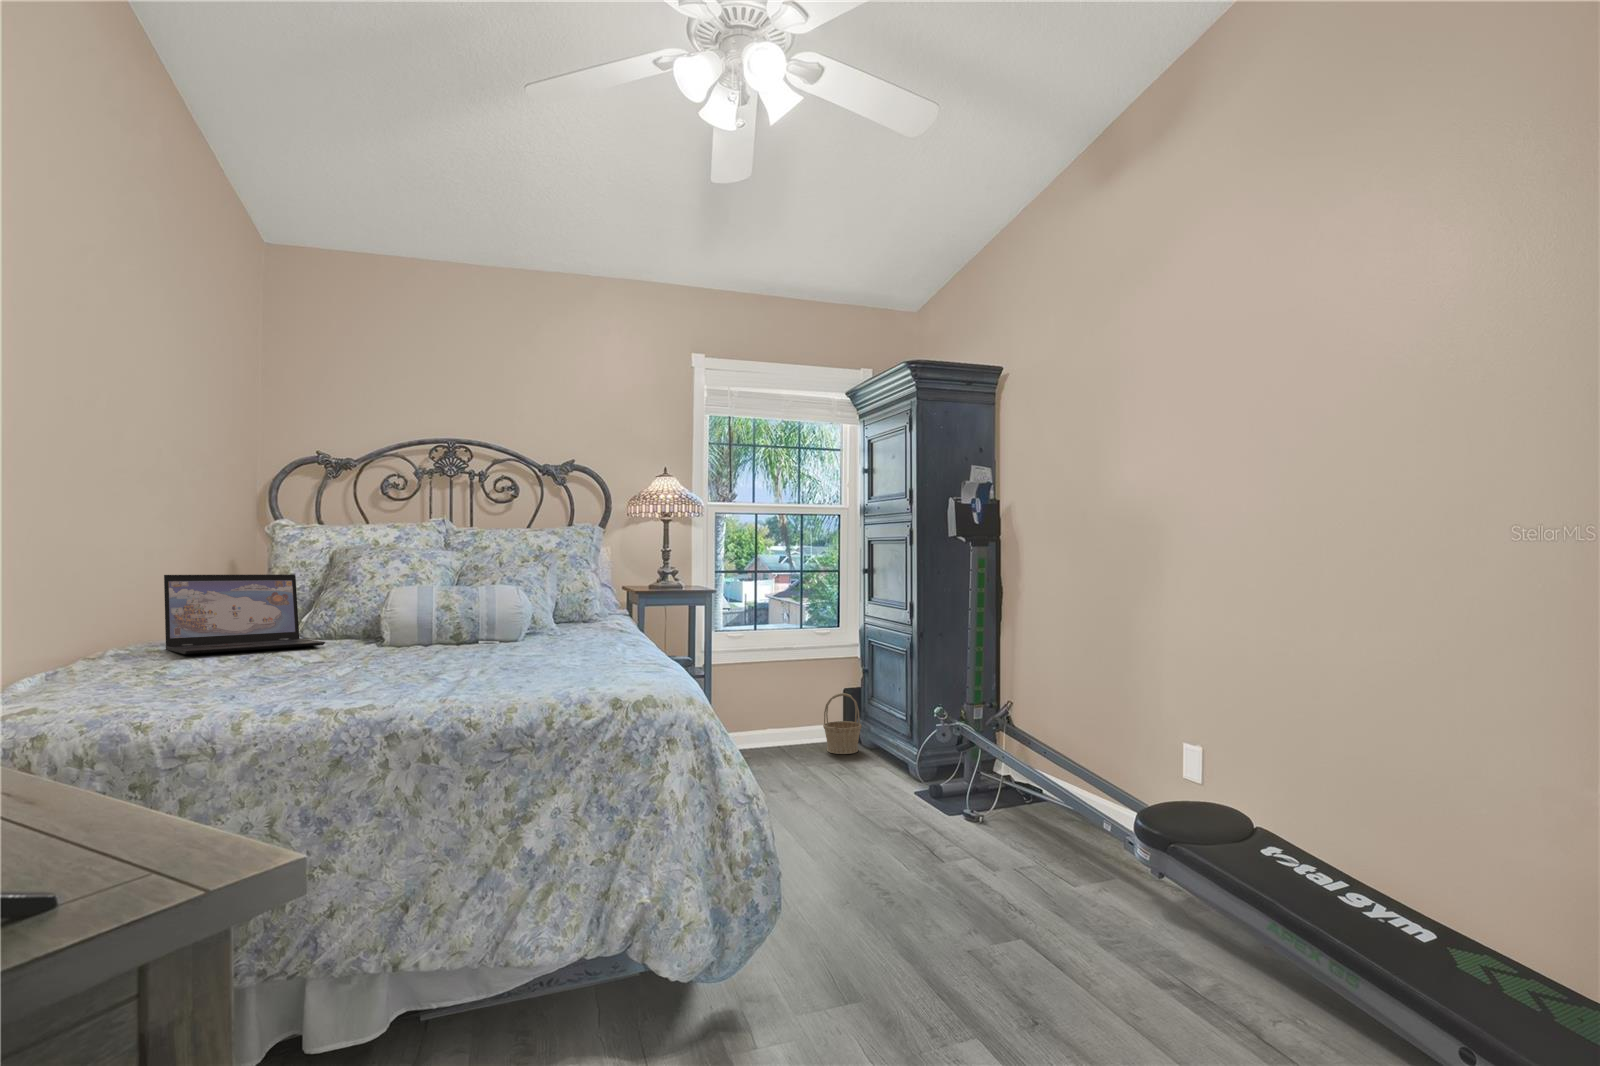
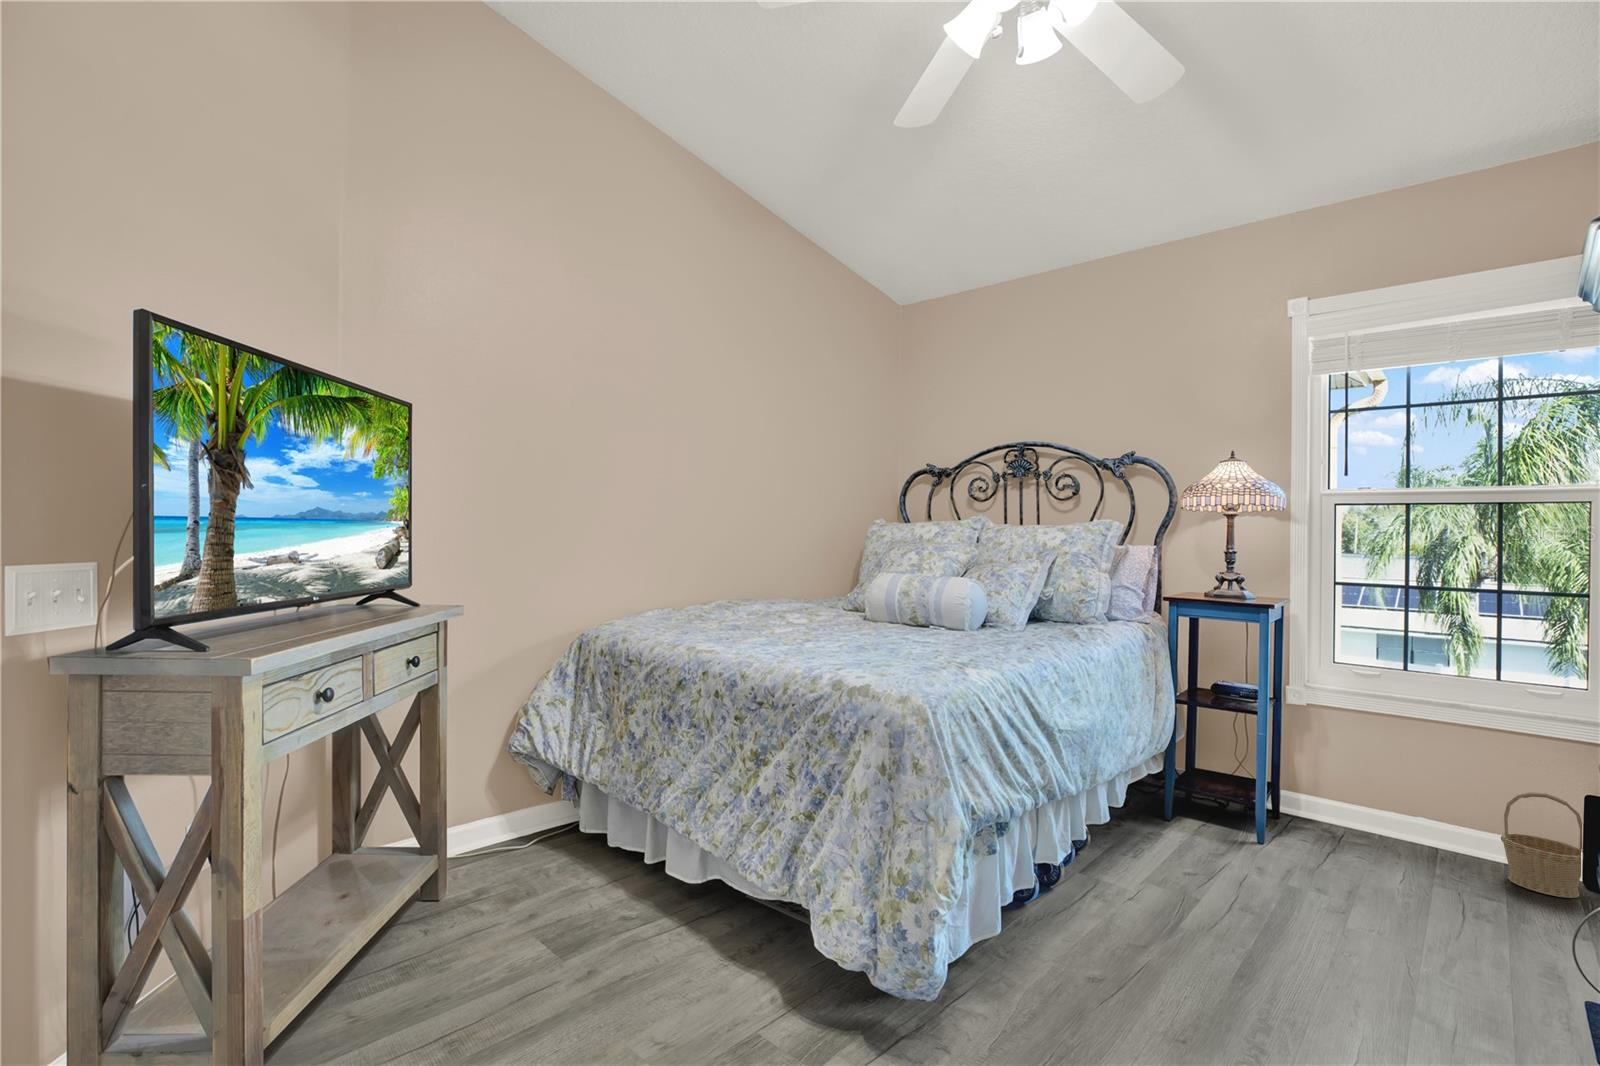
laptop: present [164,574,325,654] -> none [746,554,840,613]

